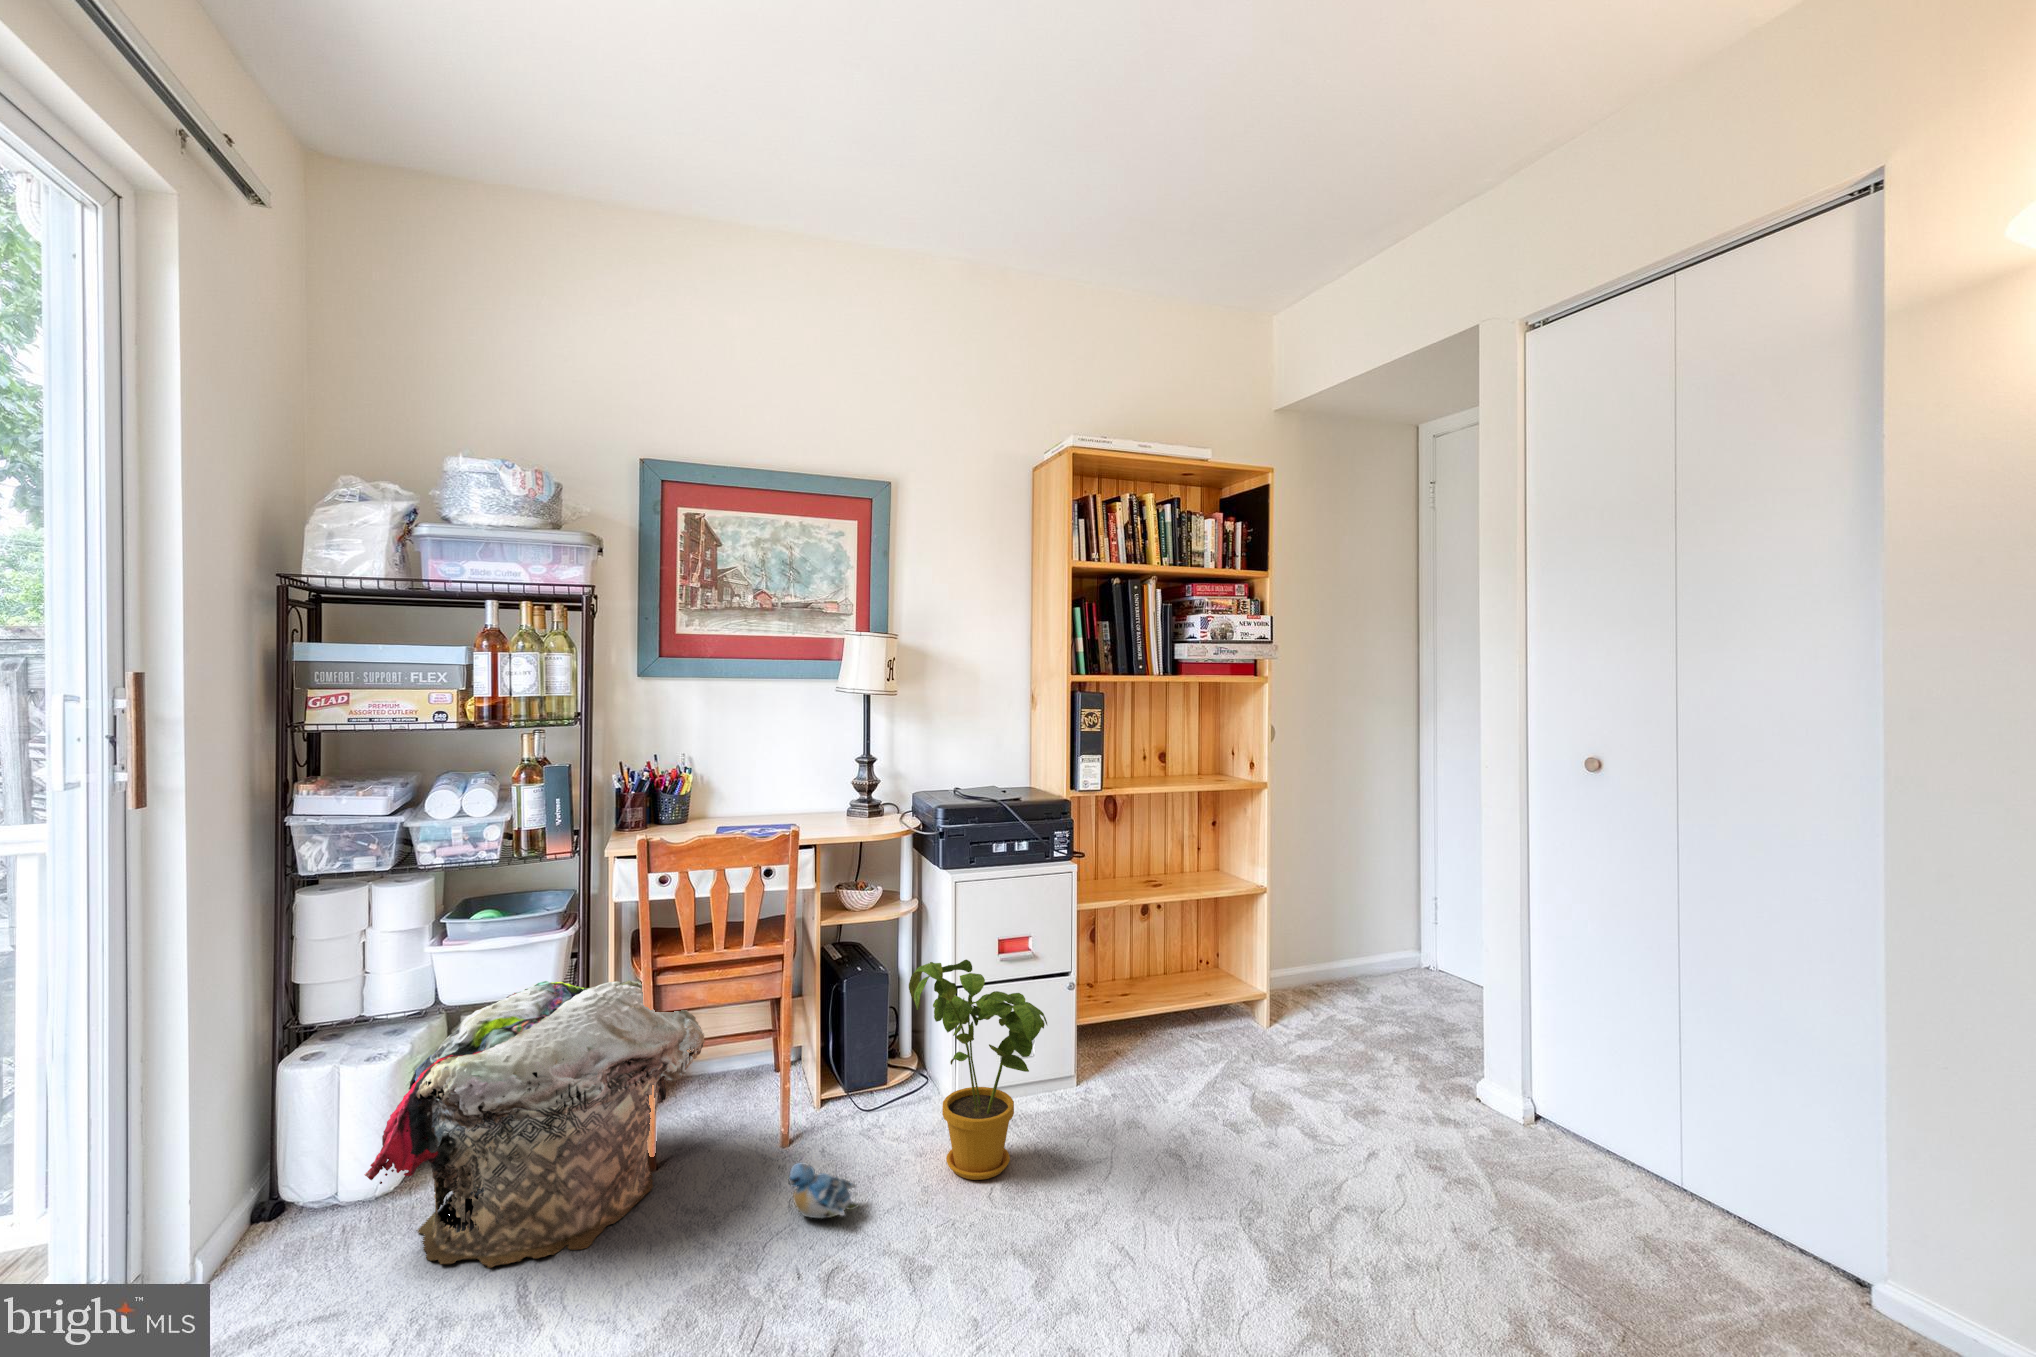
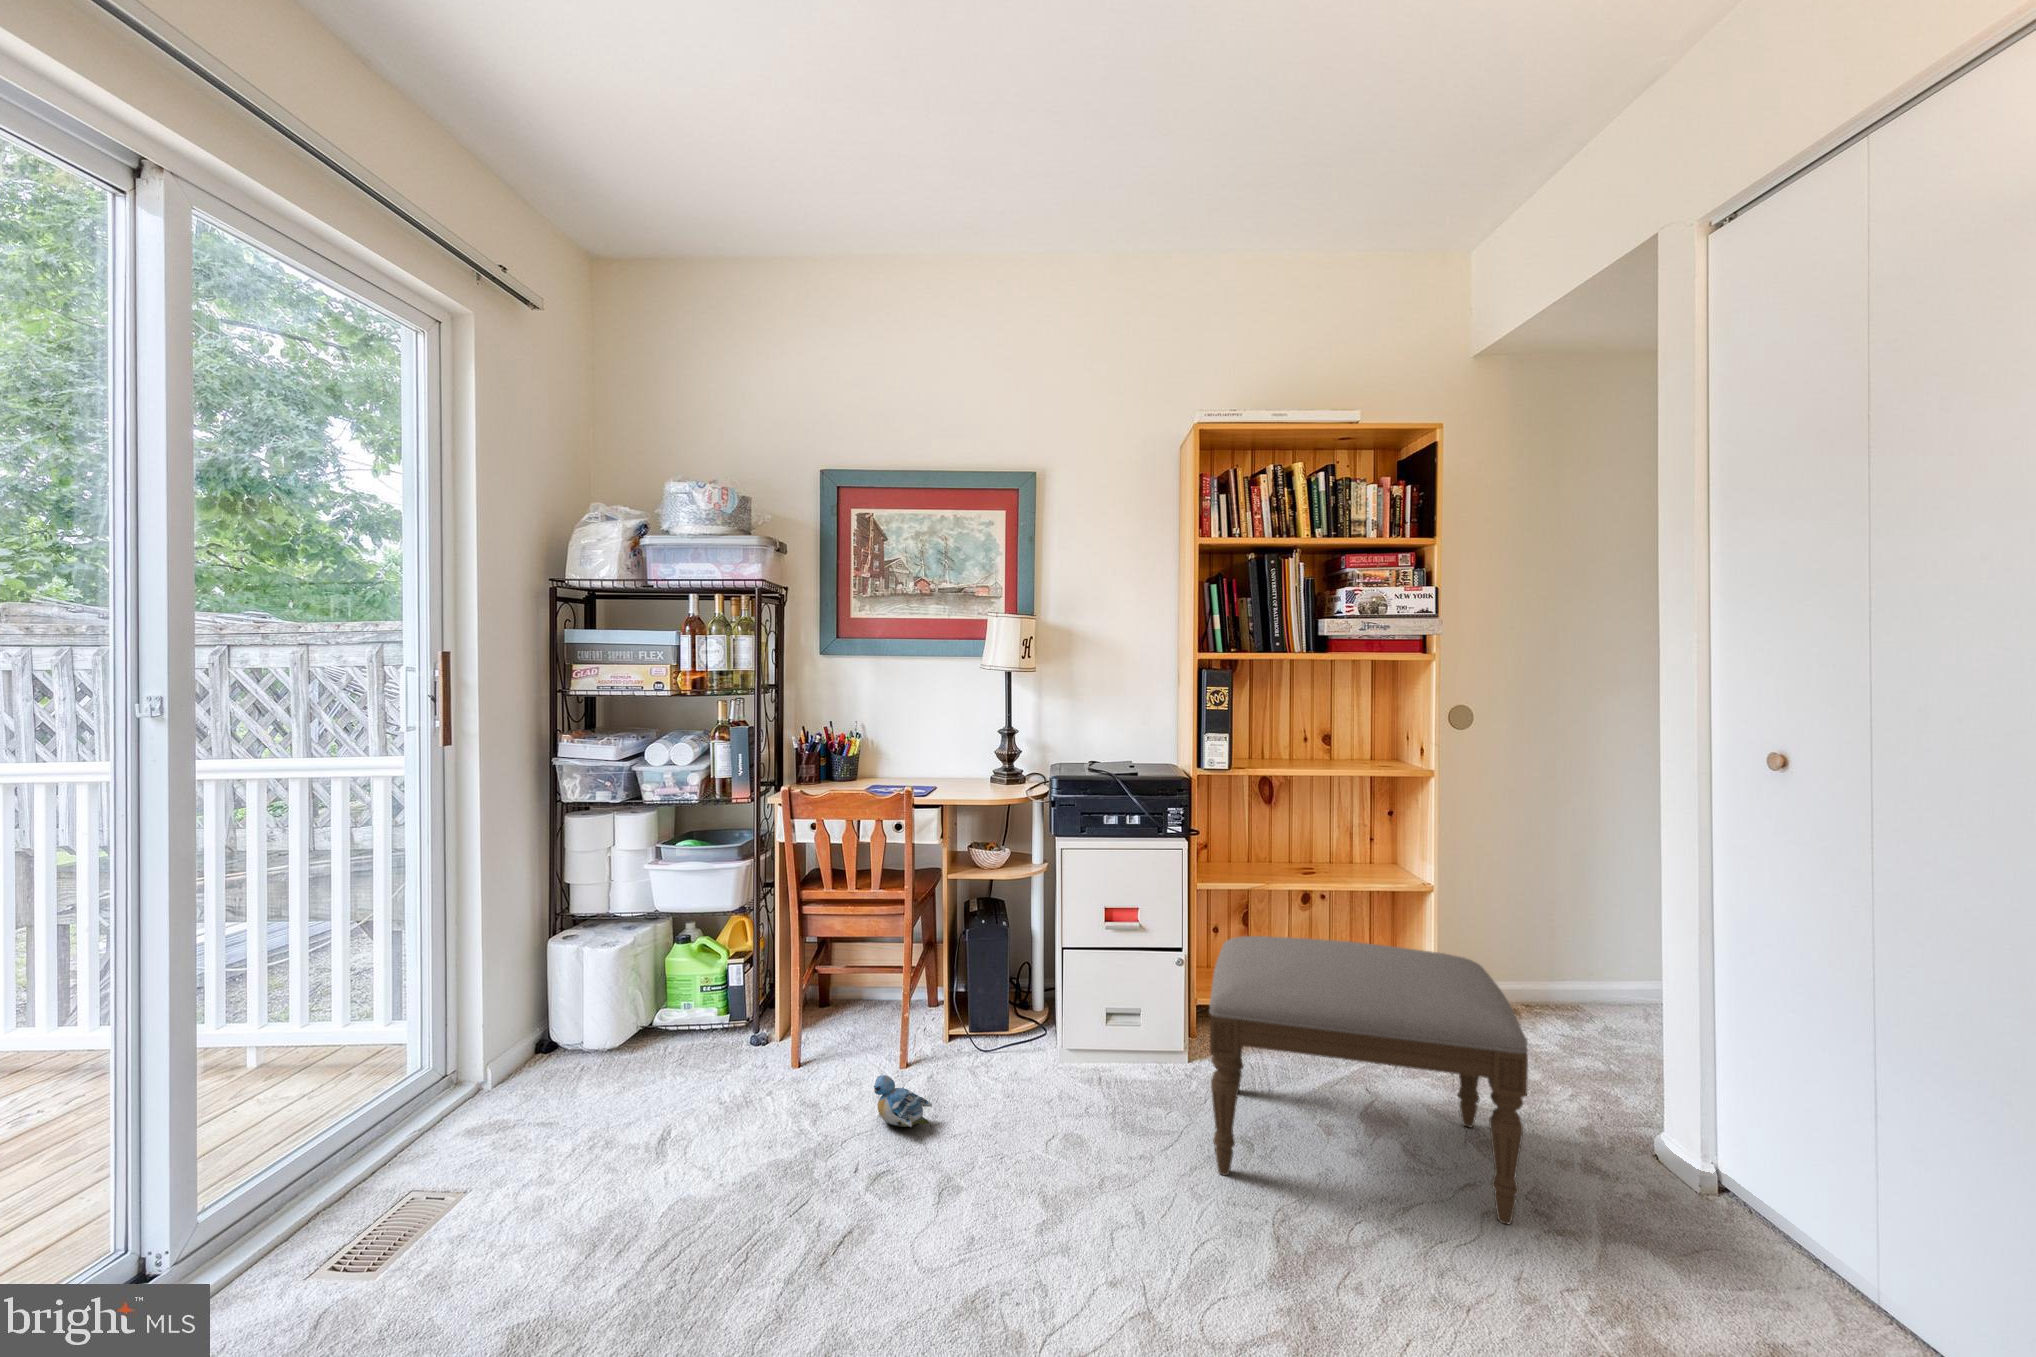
ottoman: none [1122,947,1433,1194] -> present [1209,936,1528,1224]
house plant: present [909,960,1047,1180] -> none [987,918,1113,1125]
laundry basket: present [365,980,705,1268] -> none [587,898,835,1110]

